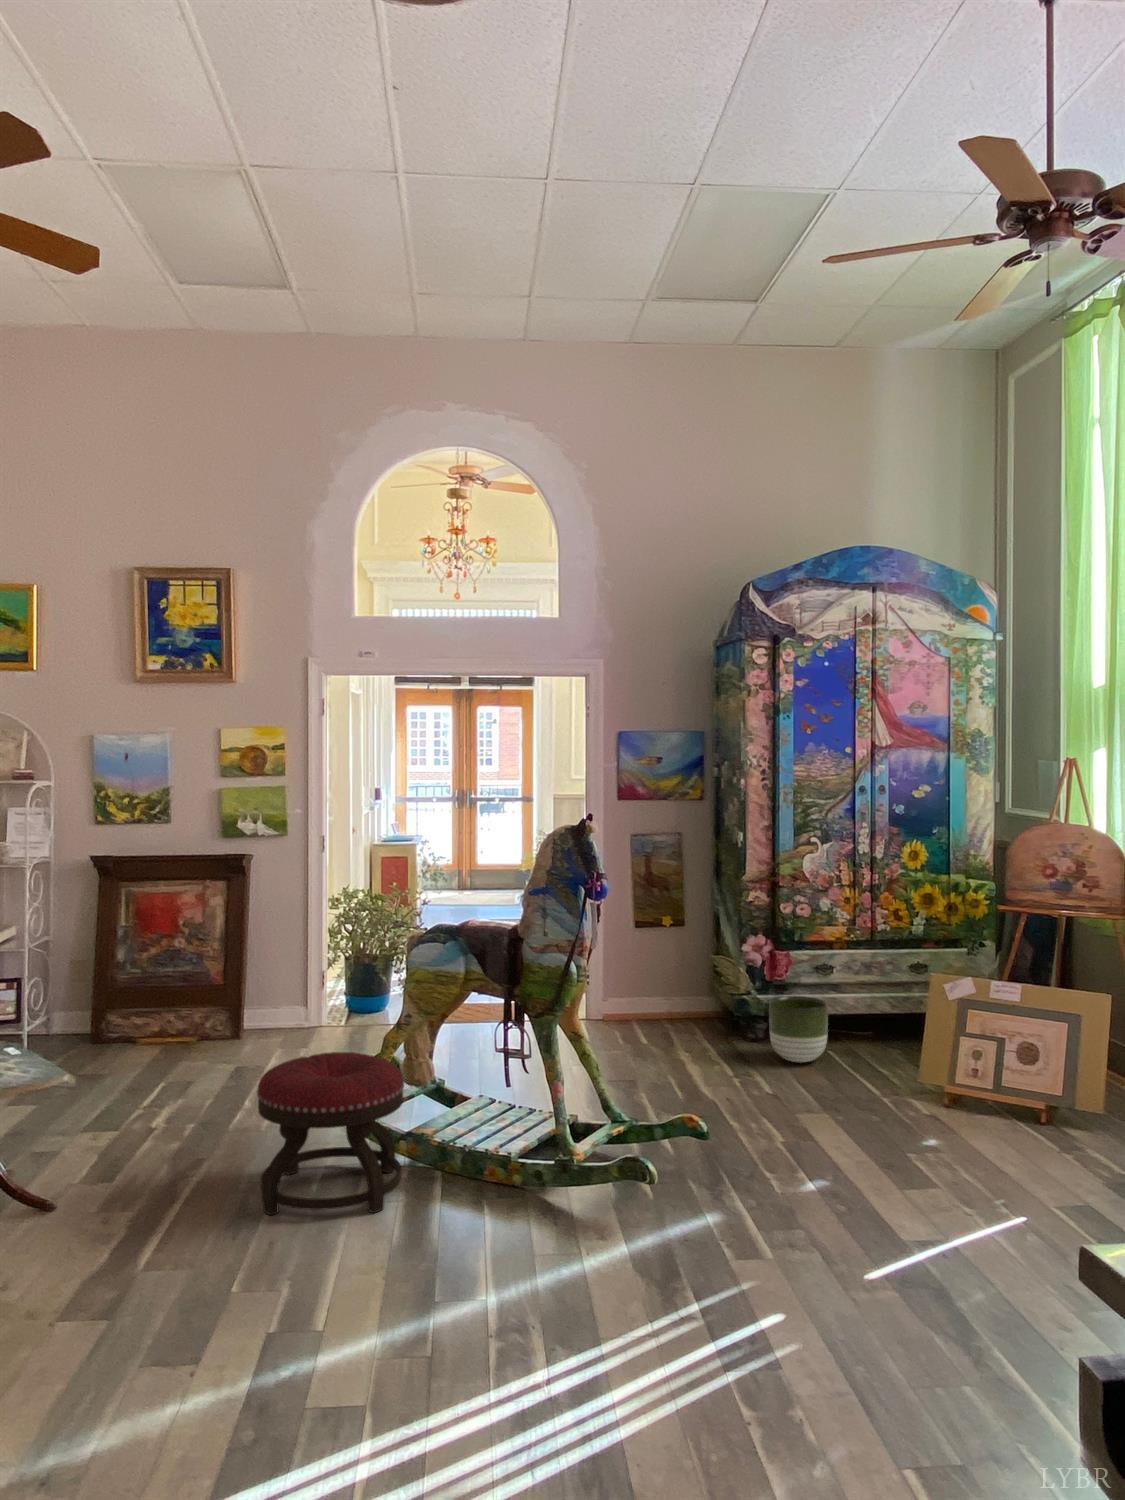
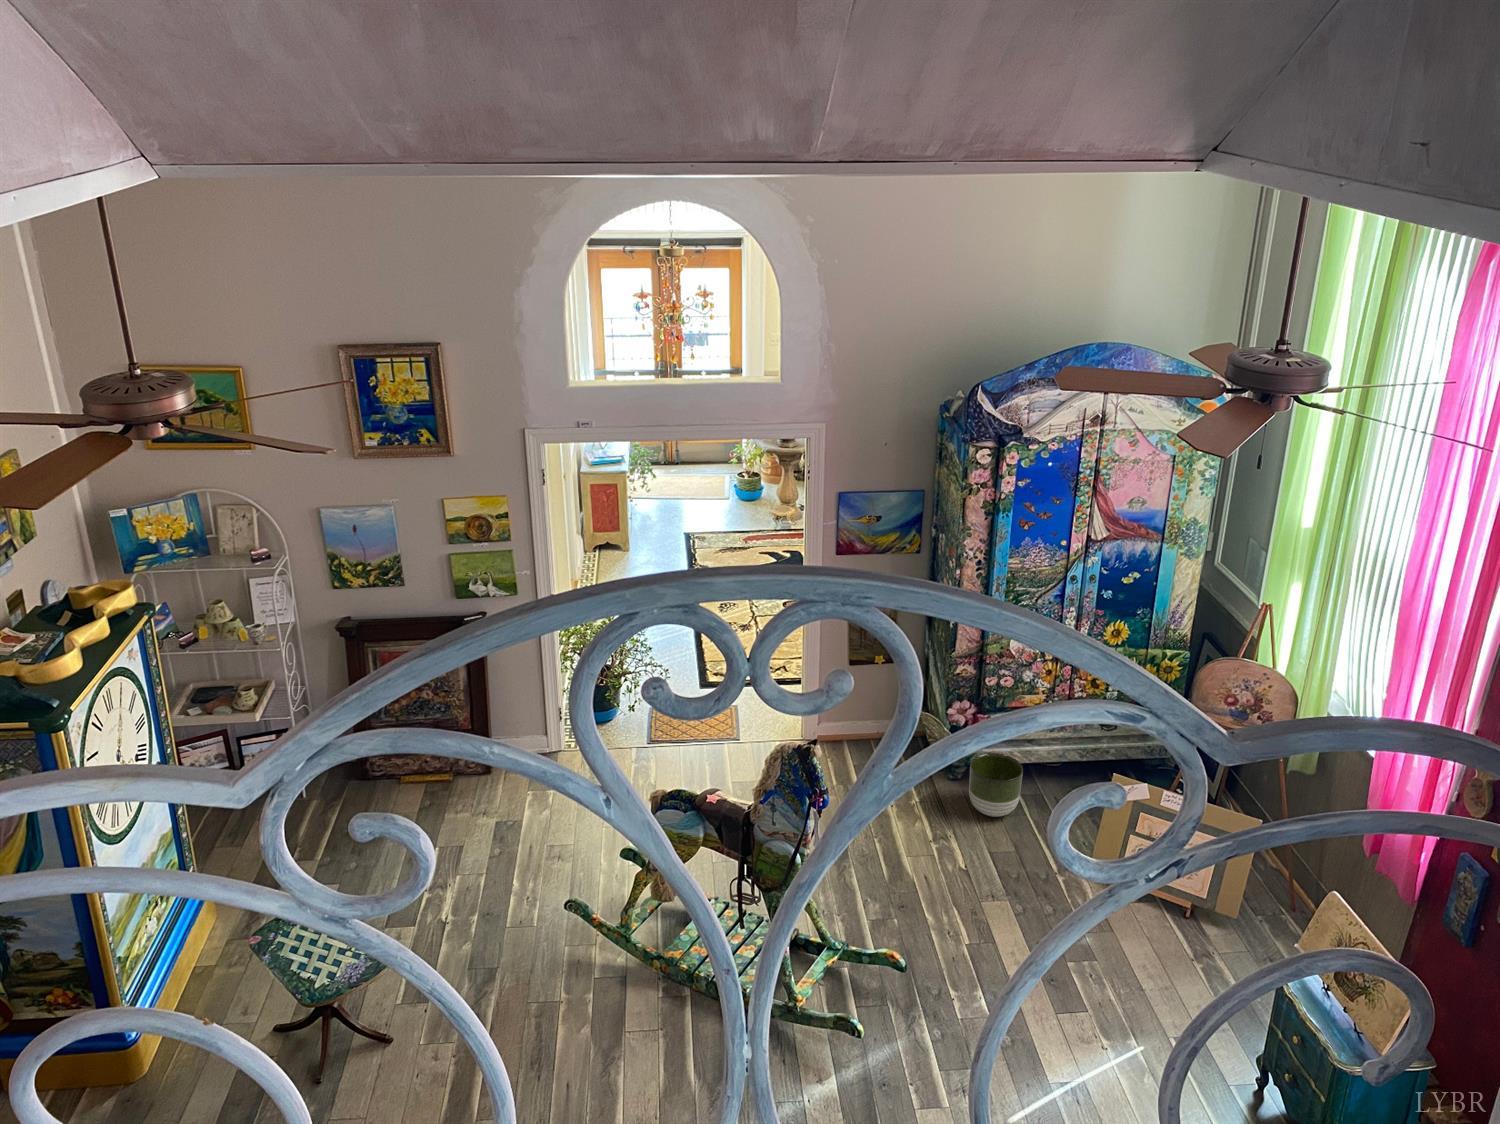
ottoman: present [257,1052,404,1215] -> none [545,915,665,1064]

